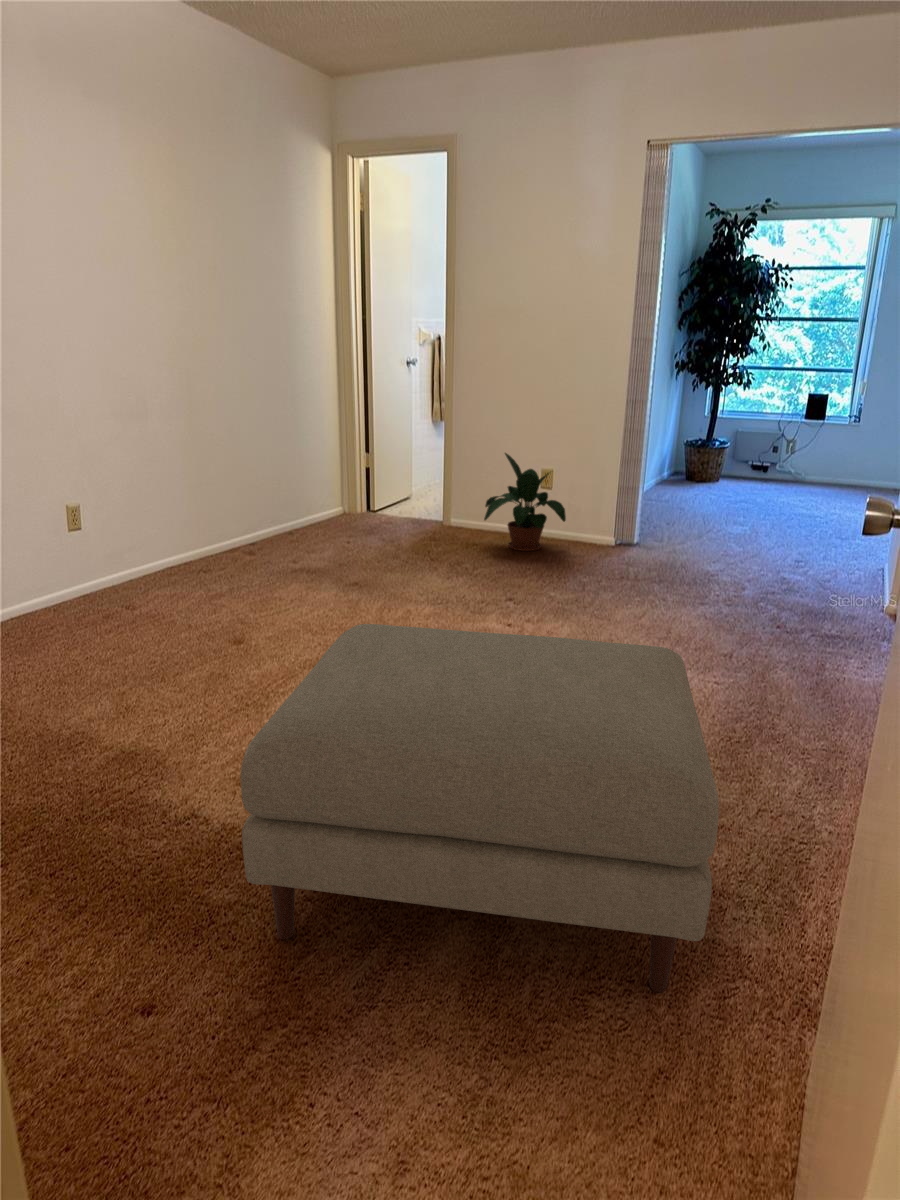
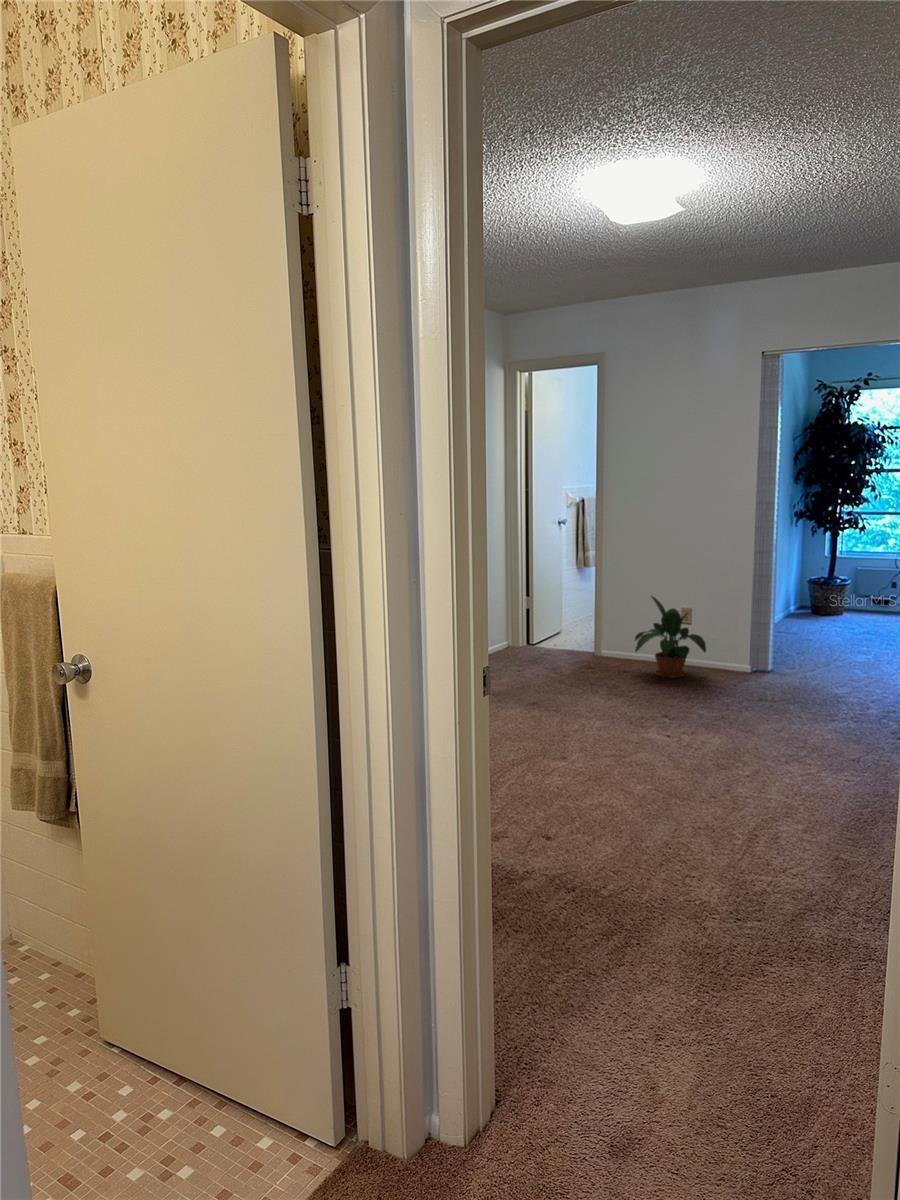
ottoman: present [241,624,719,992] -> none [527,722,847,969]

